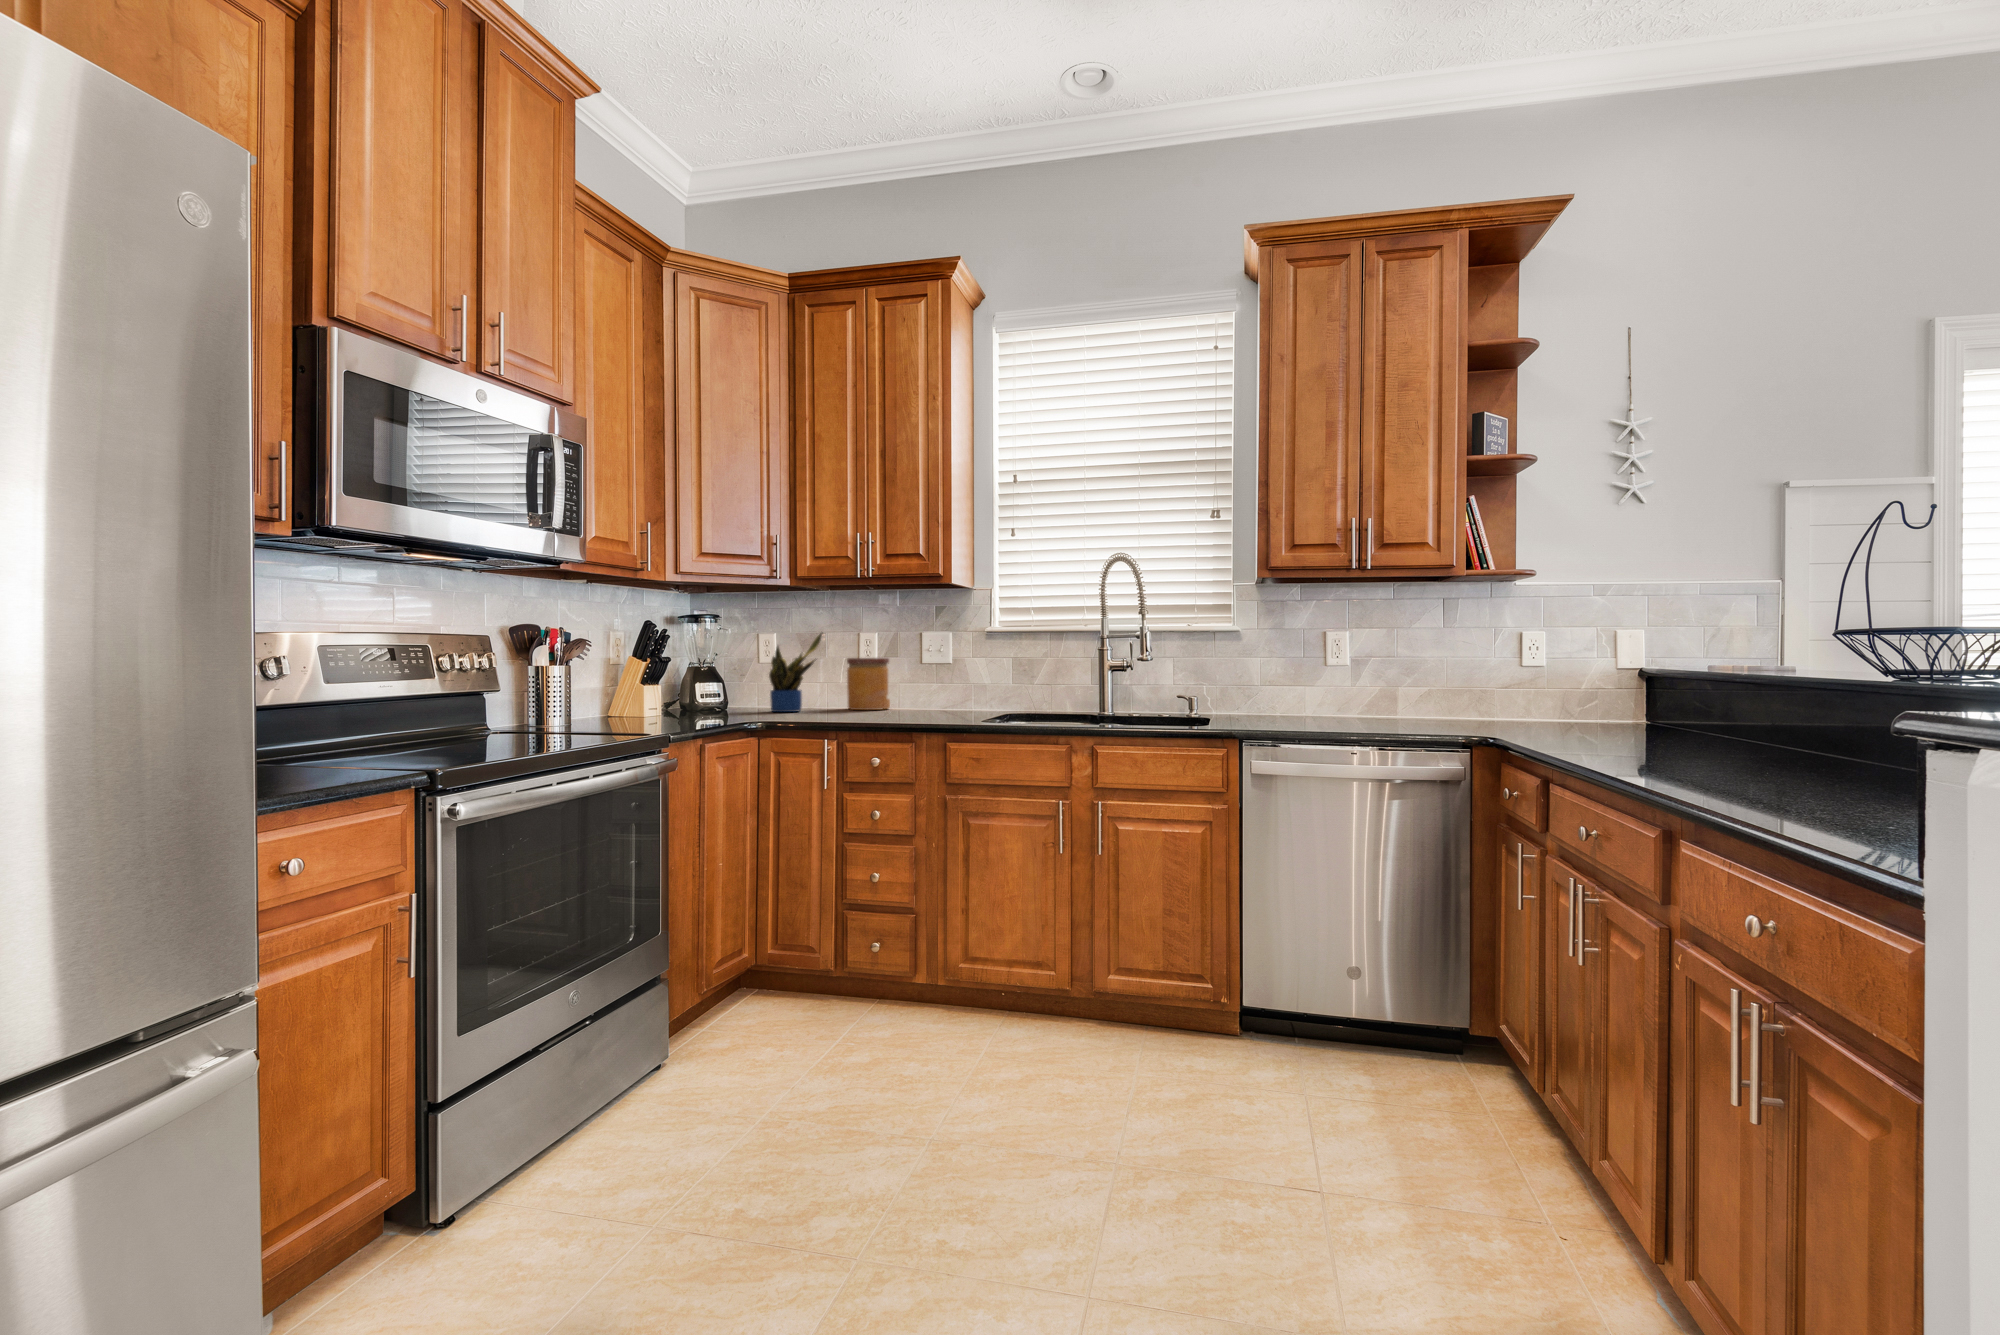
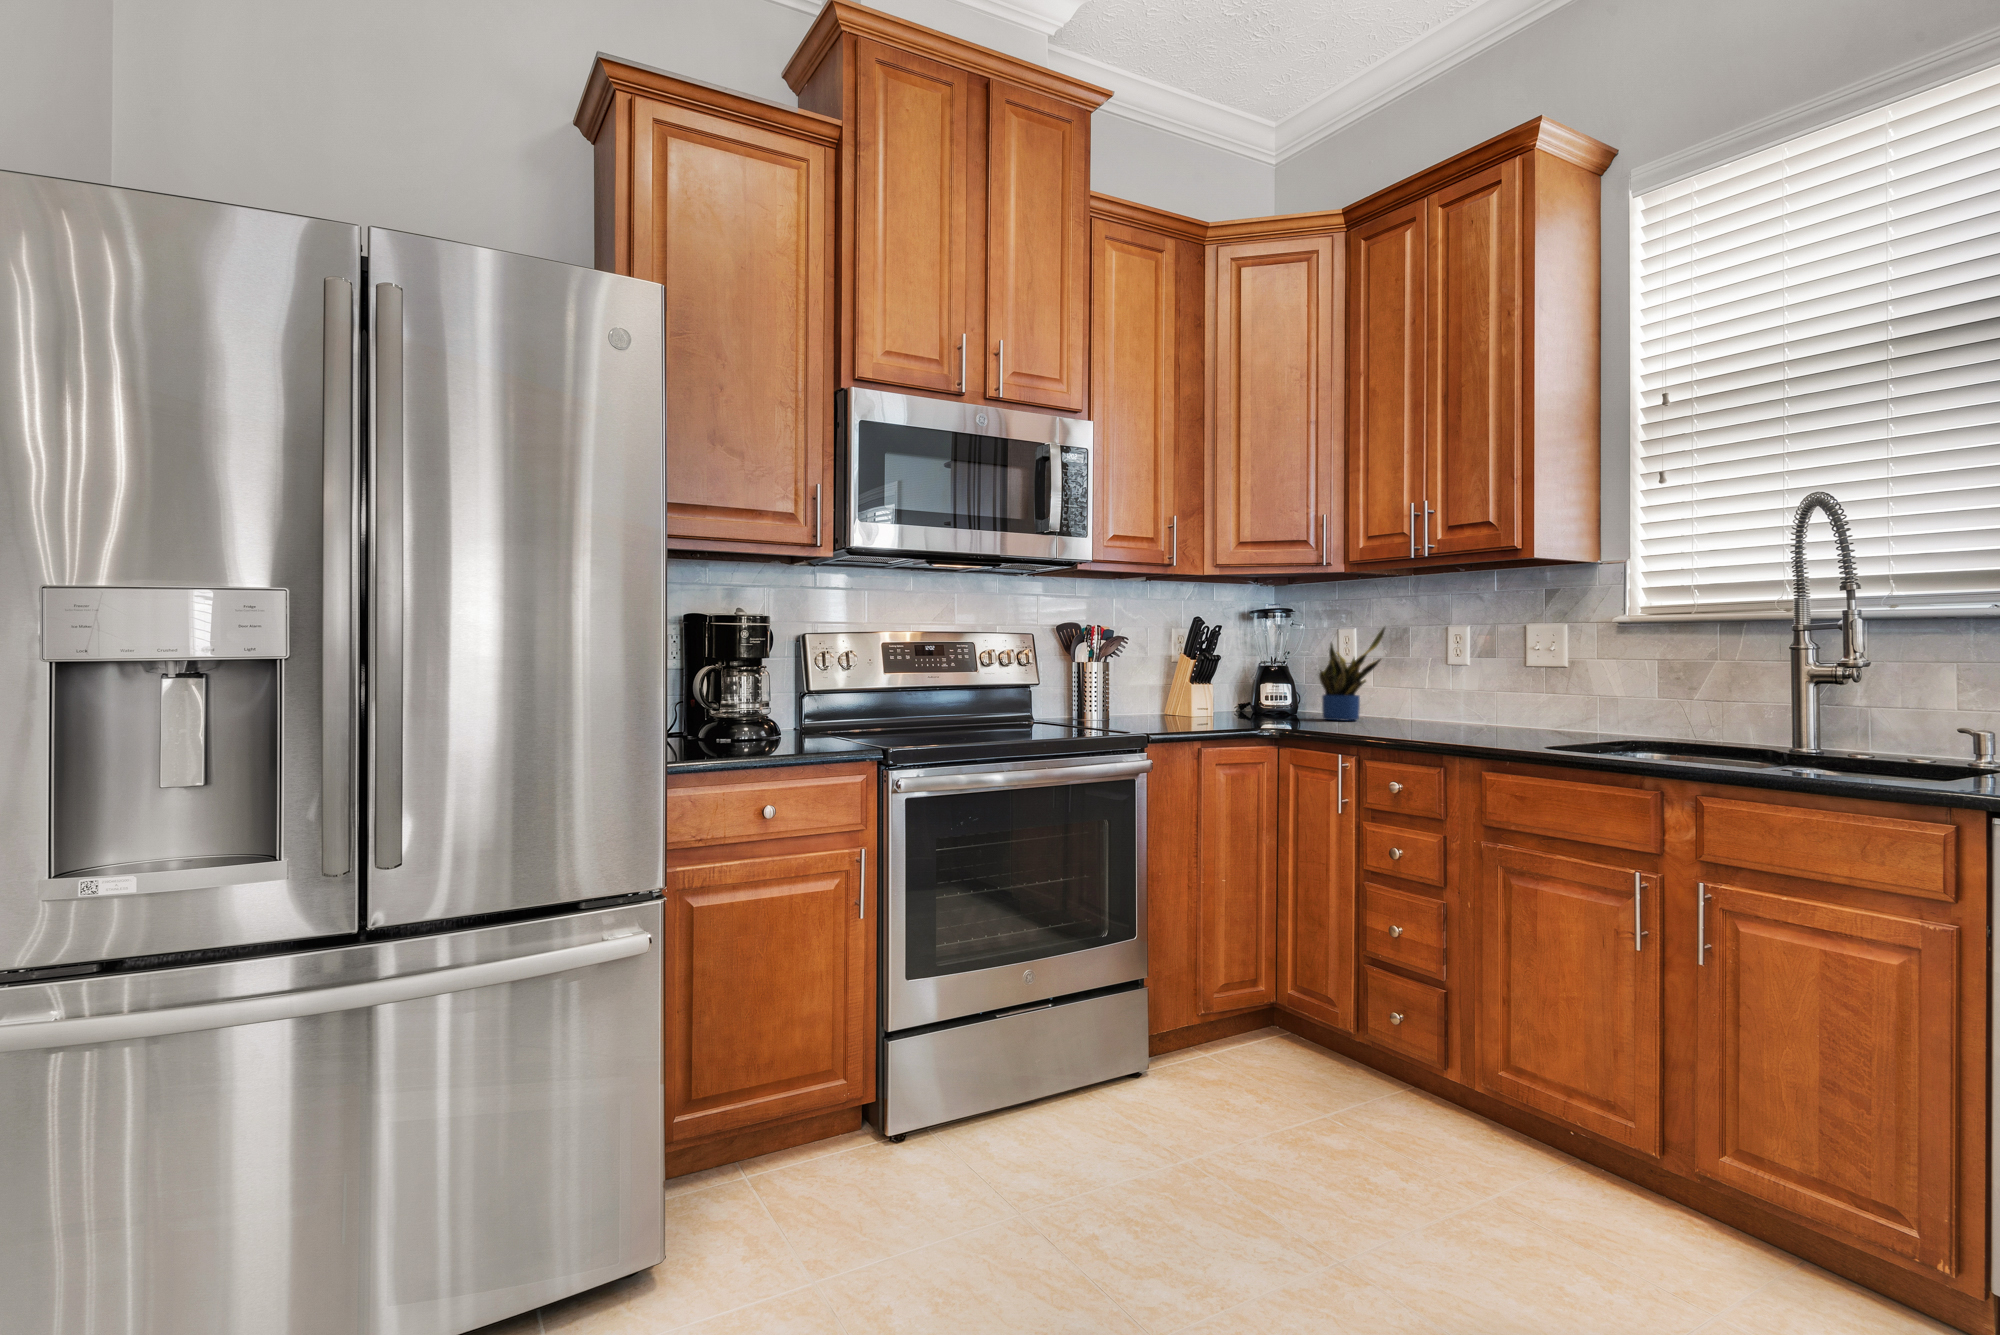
jar: present [847,658,890,710] -> none [1423,658,1483,725]

